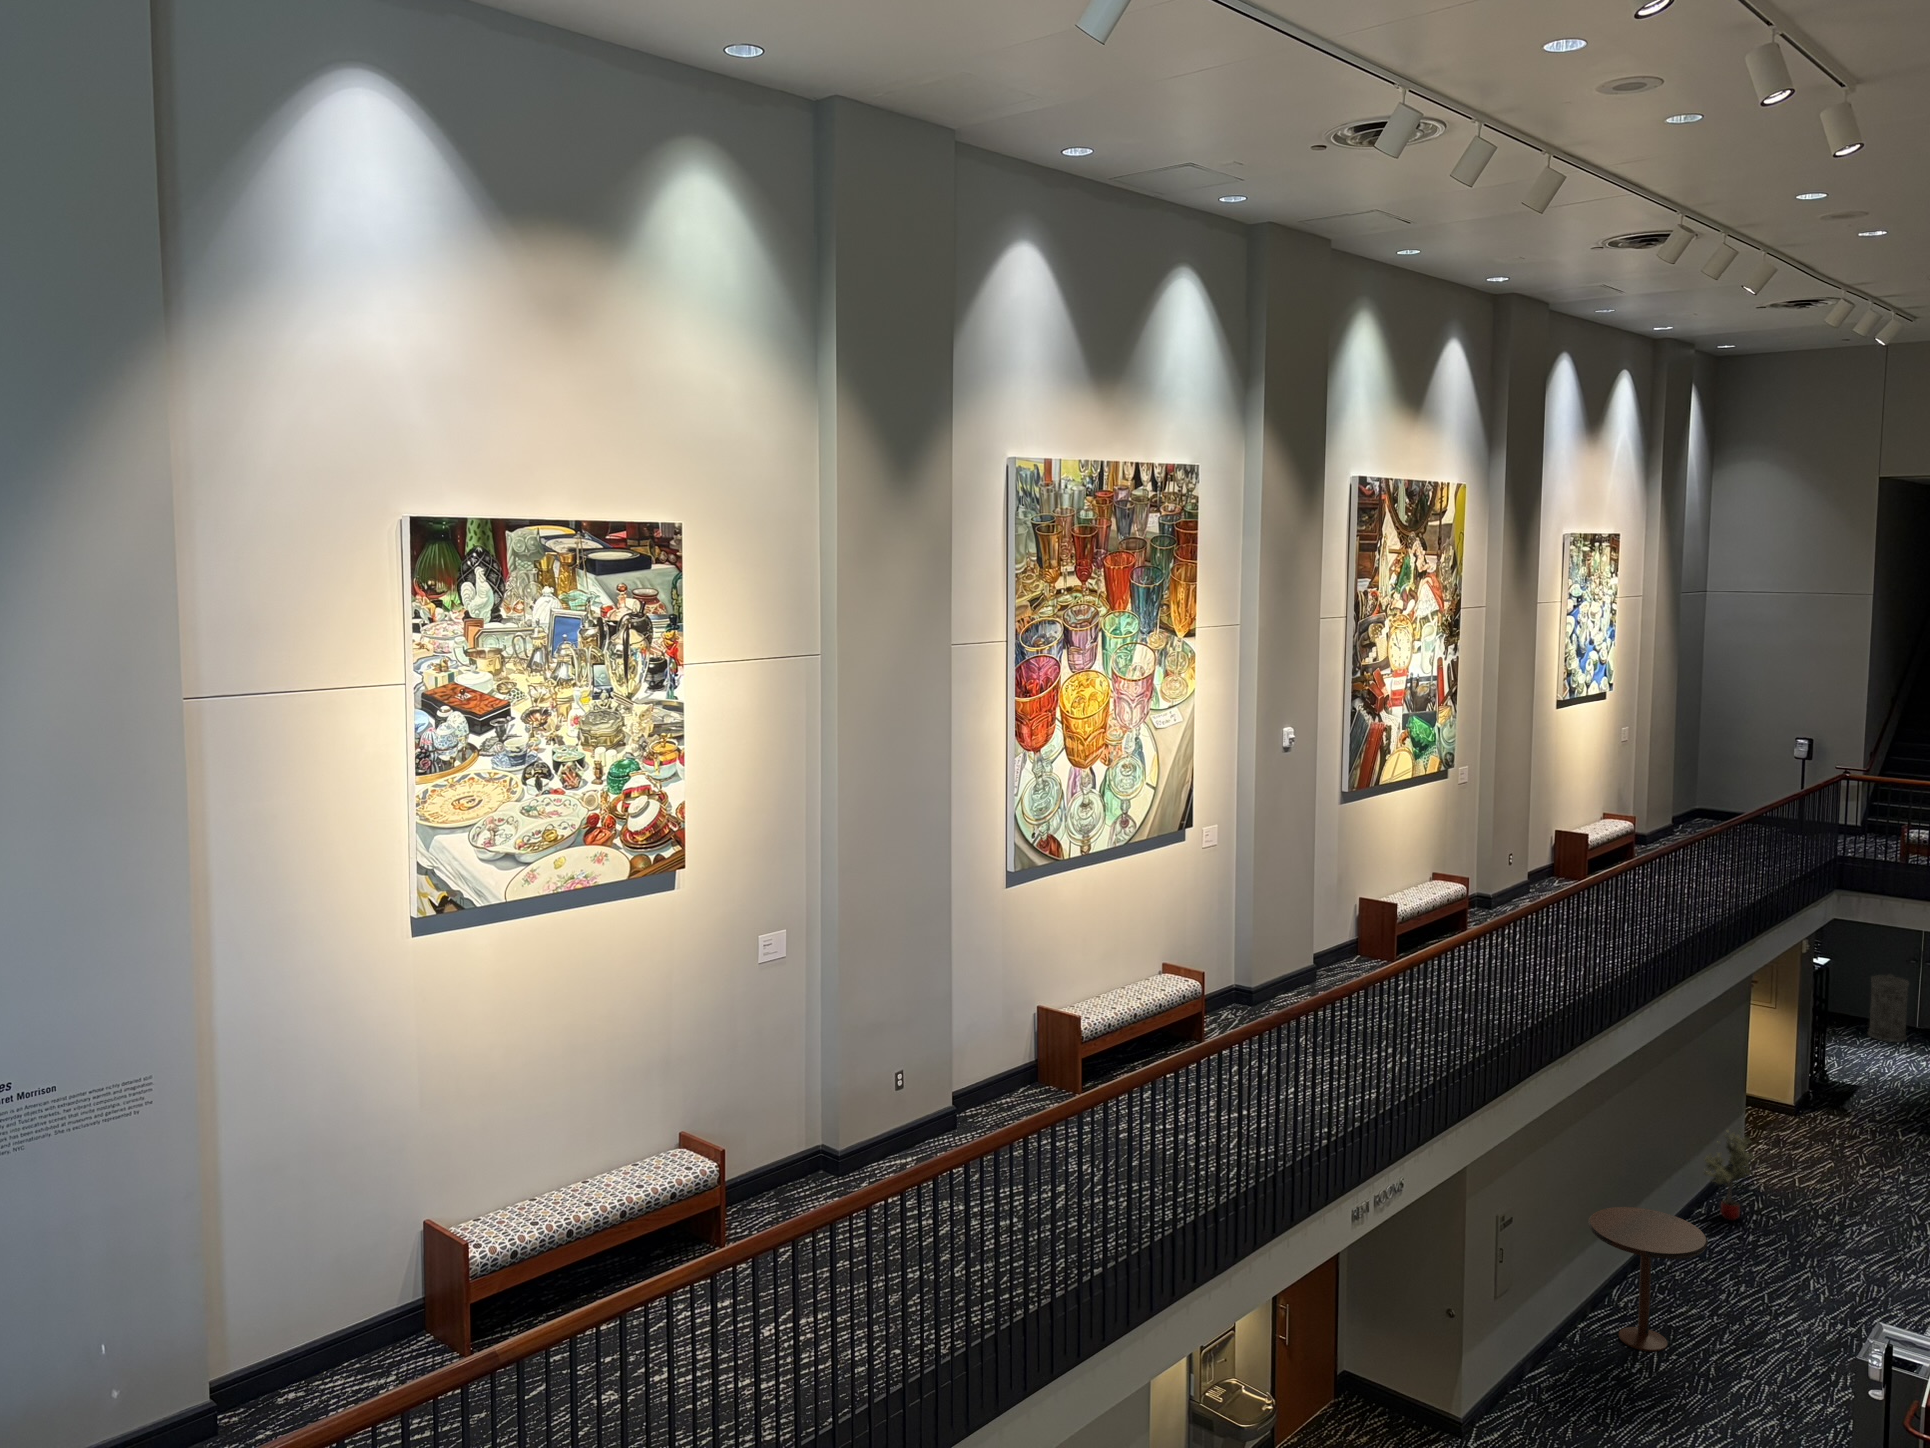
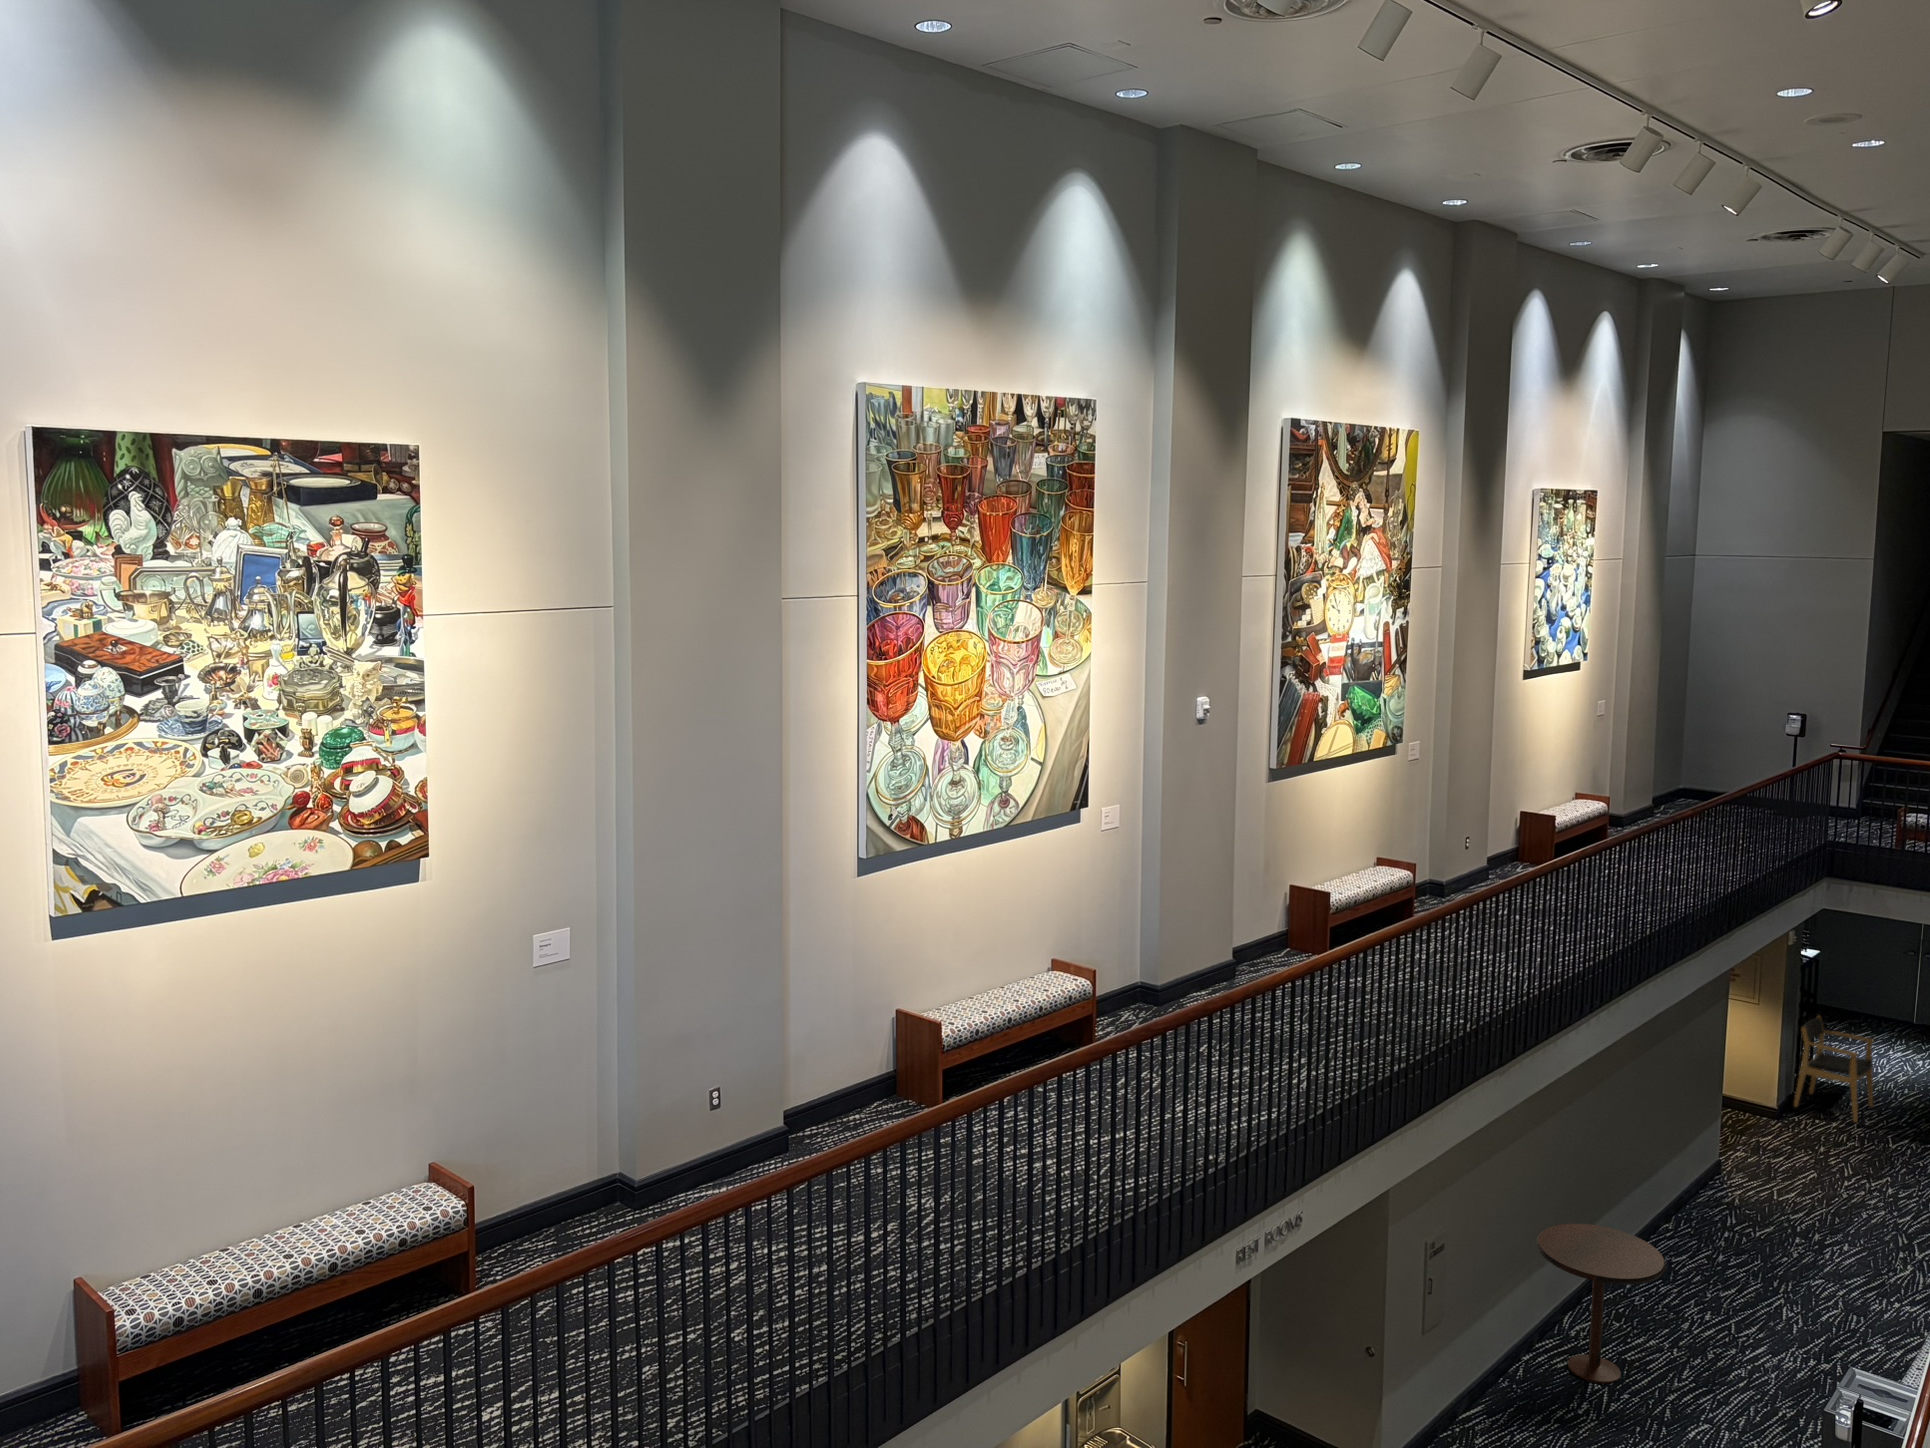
trash can: present [1868,975,1909,1042] -> none [1857,963,1902,1036]
armchair: none [1812,1021,1886,1121] -> present [1794,1016,1874,1122]
potted tree: present [1704,1130,1754,1220] -> none [1669,1134,1727,1233]

